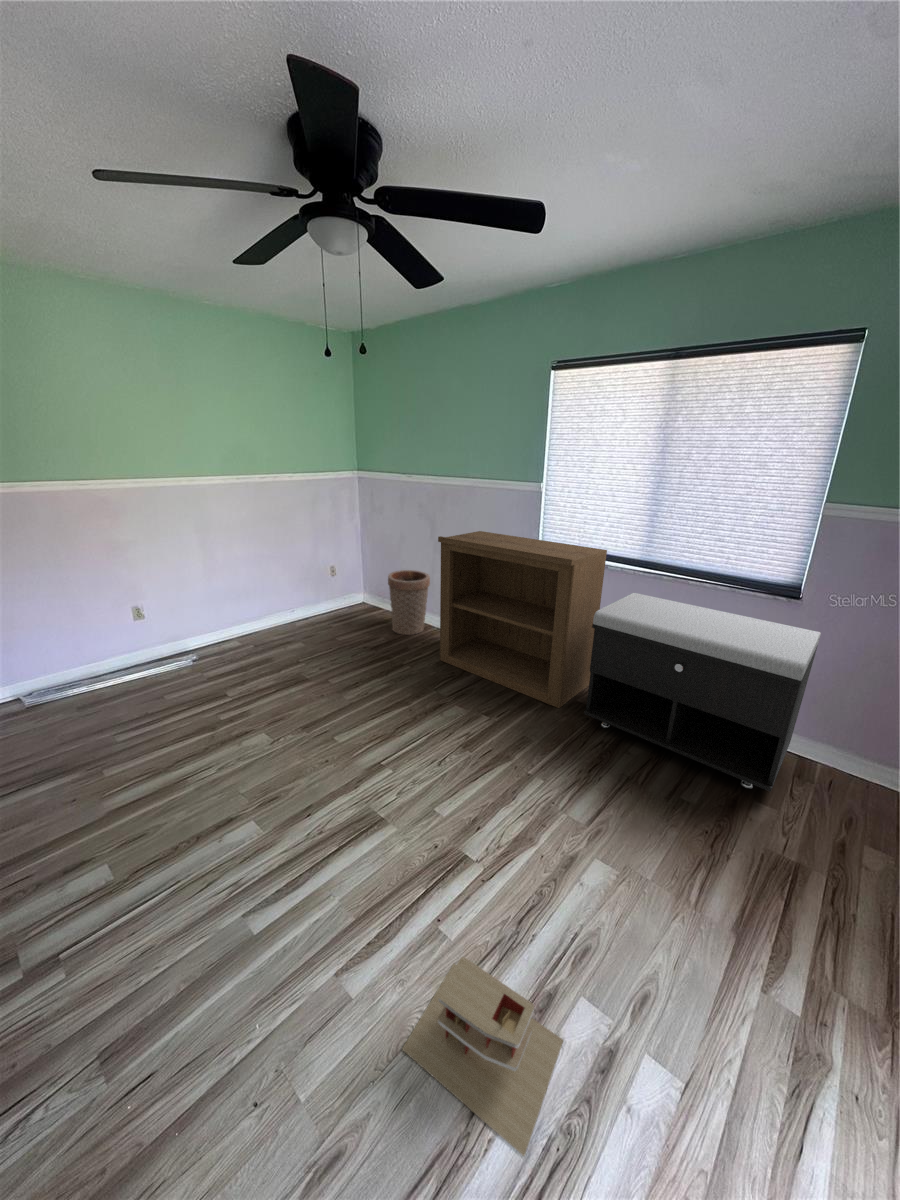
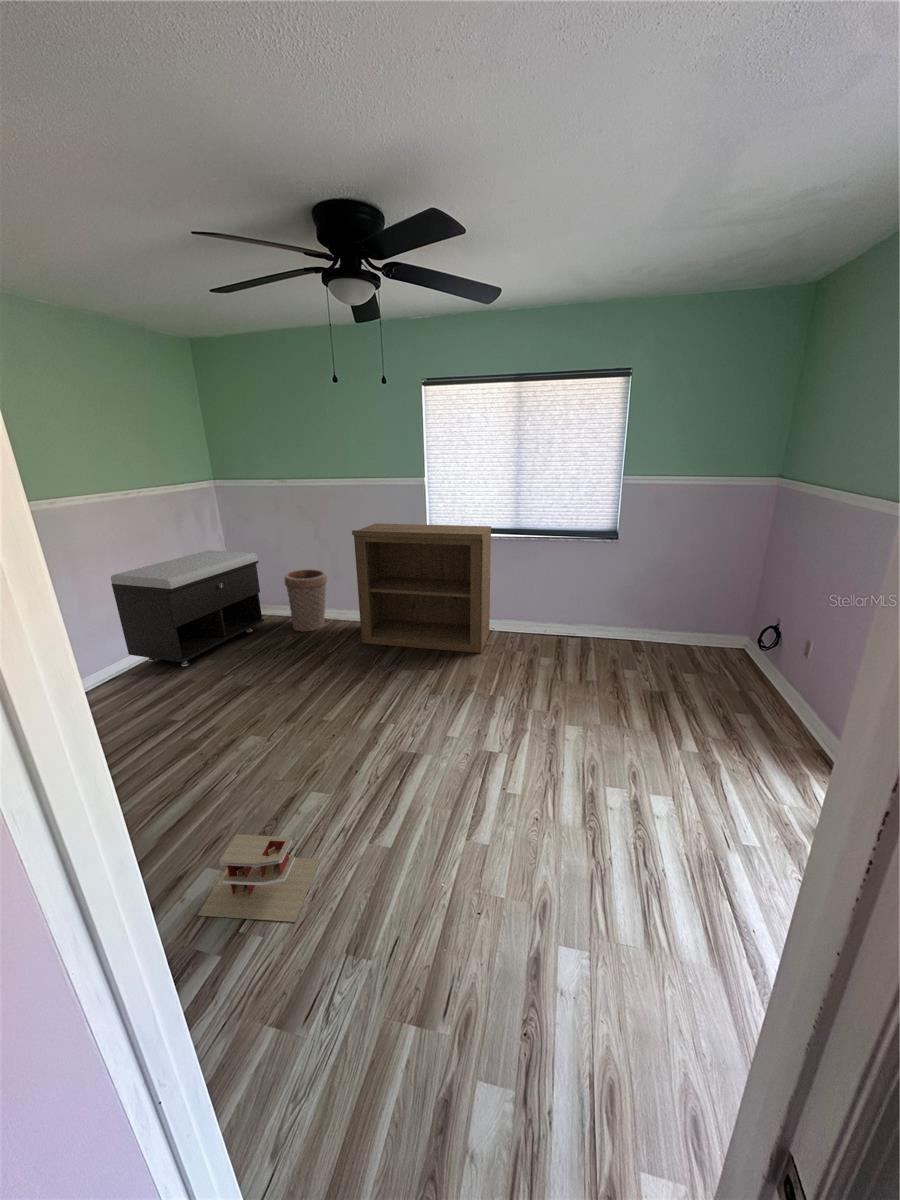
storage bench: present [584,593,821,792] -> present [111,550,264,667]
toy house: present [402,957,563,1156] -> present [198,835,320,922]

